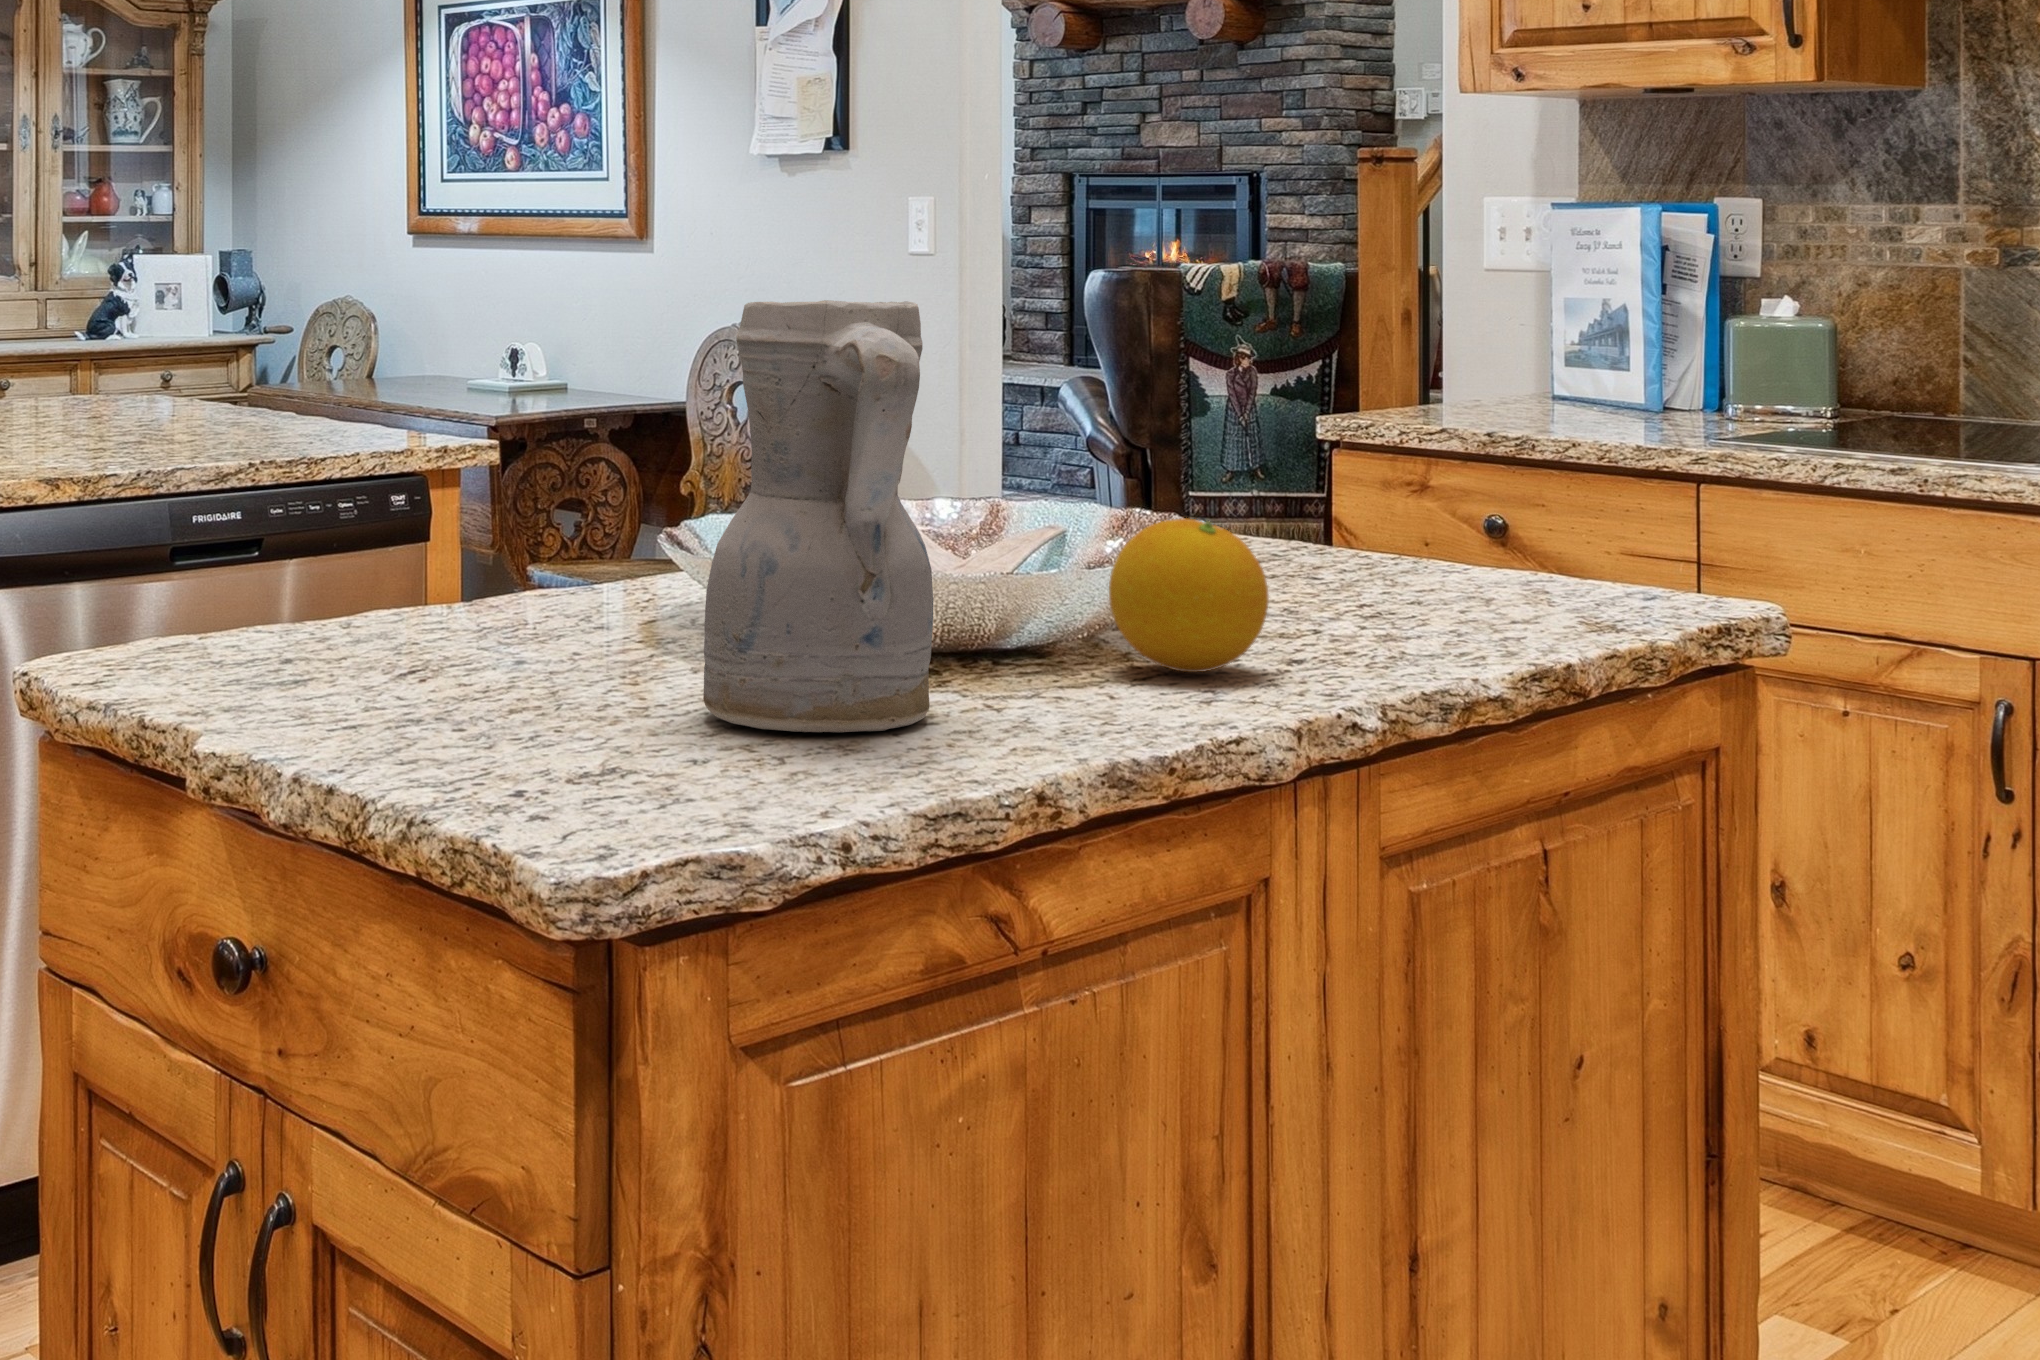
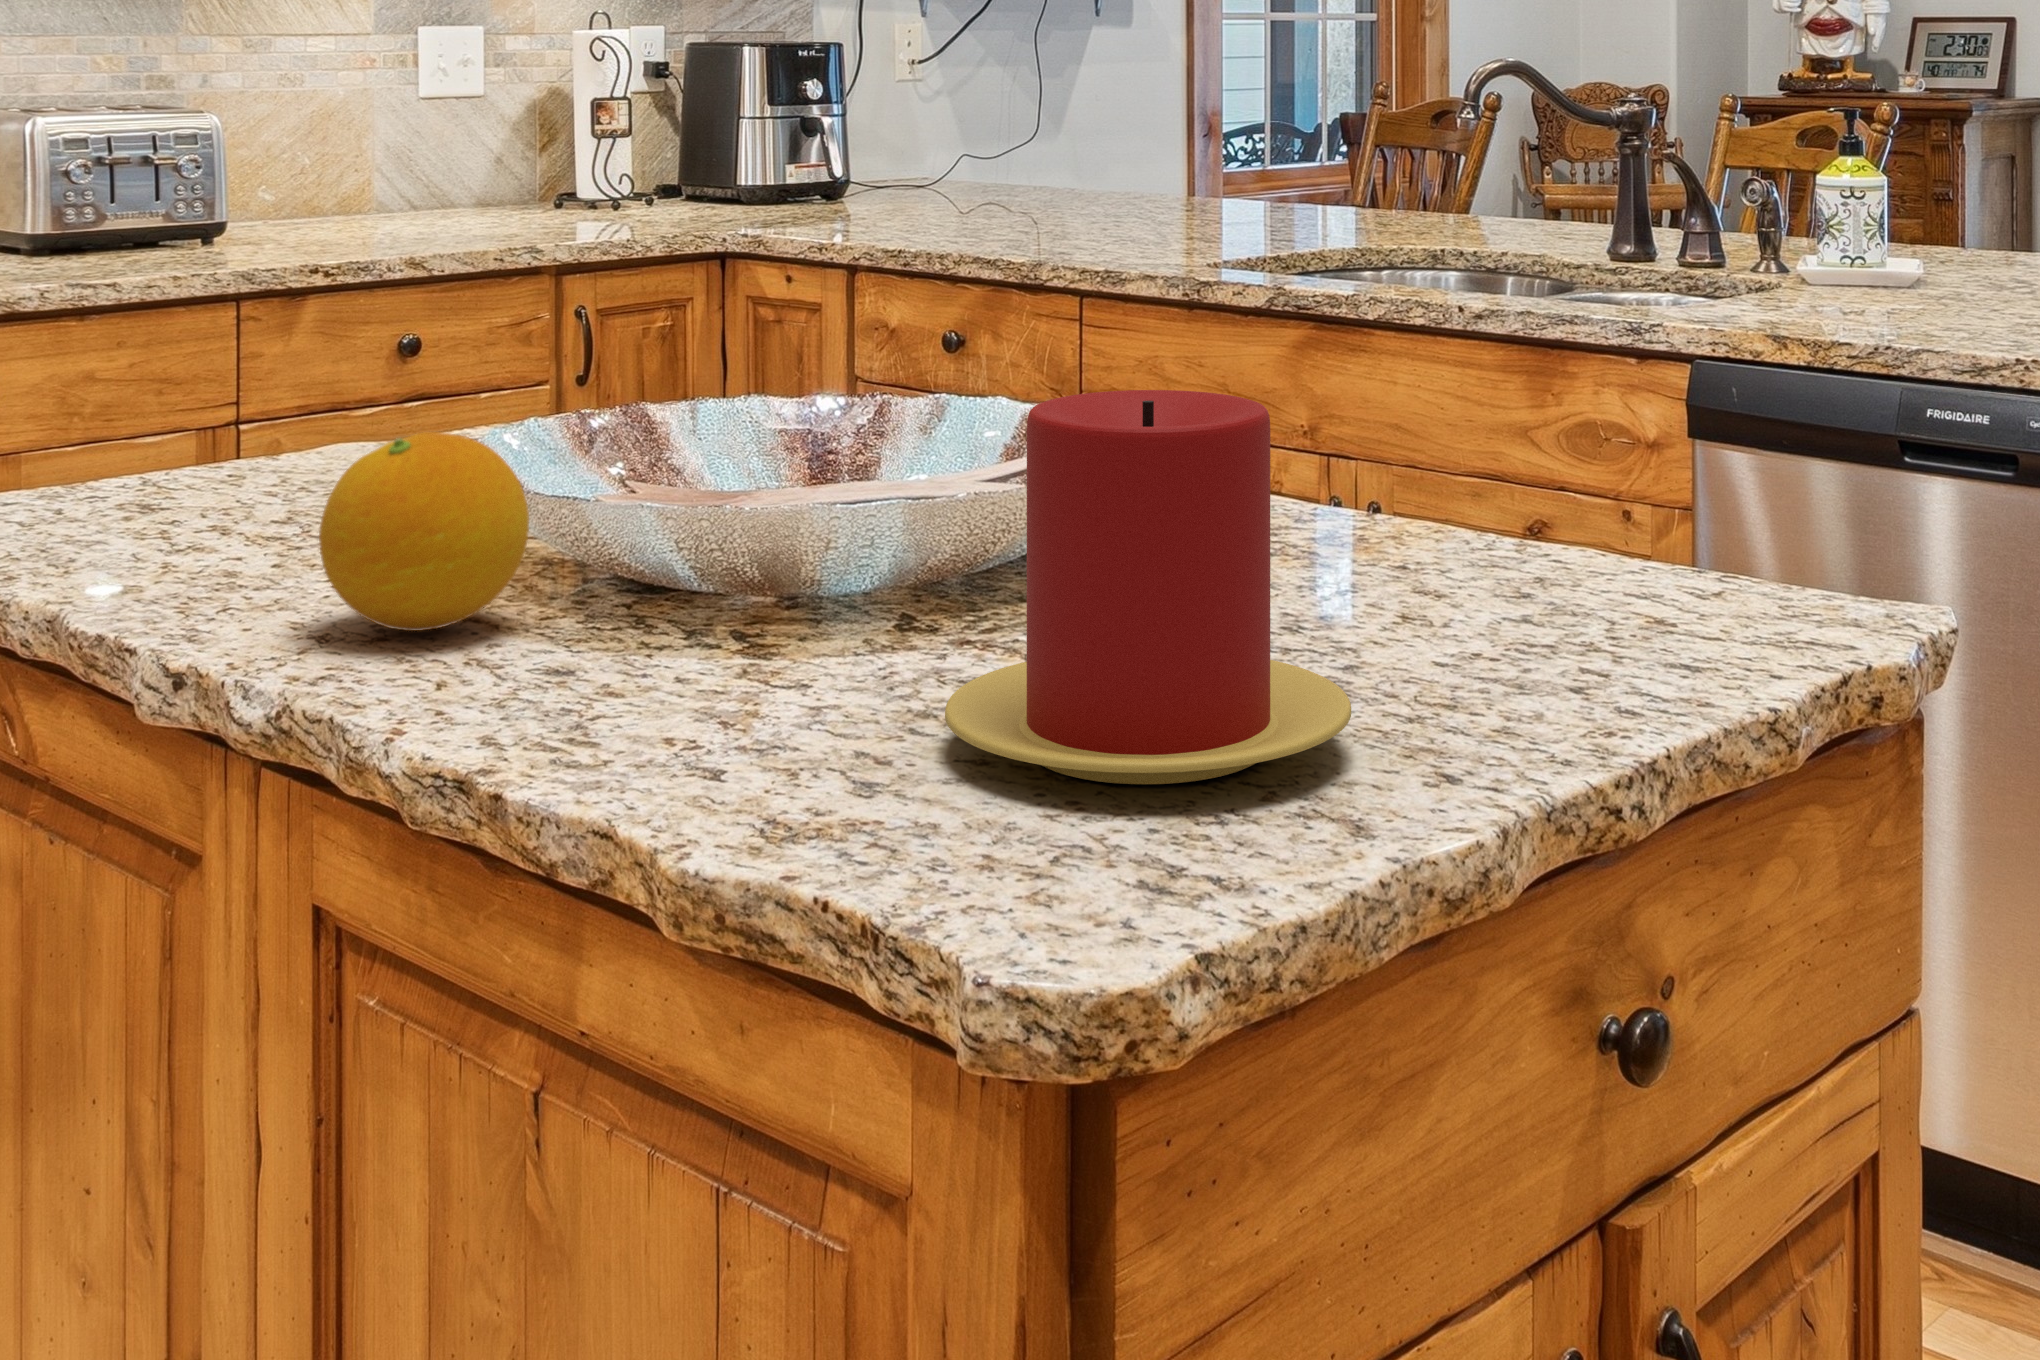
ceramic pitcher: present [703,300,933,732] -> none [45,121,354,551]
candle: none [1293,404,1527,608] -> present [945,390,1351,784]

